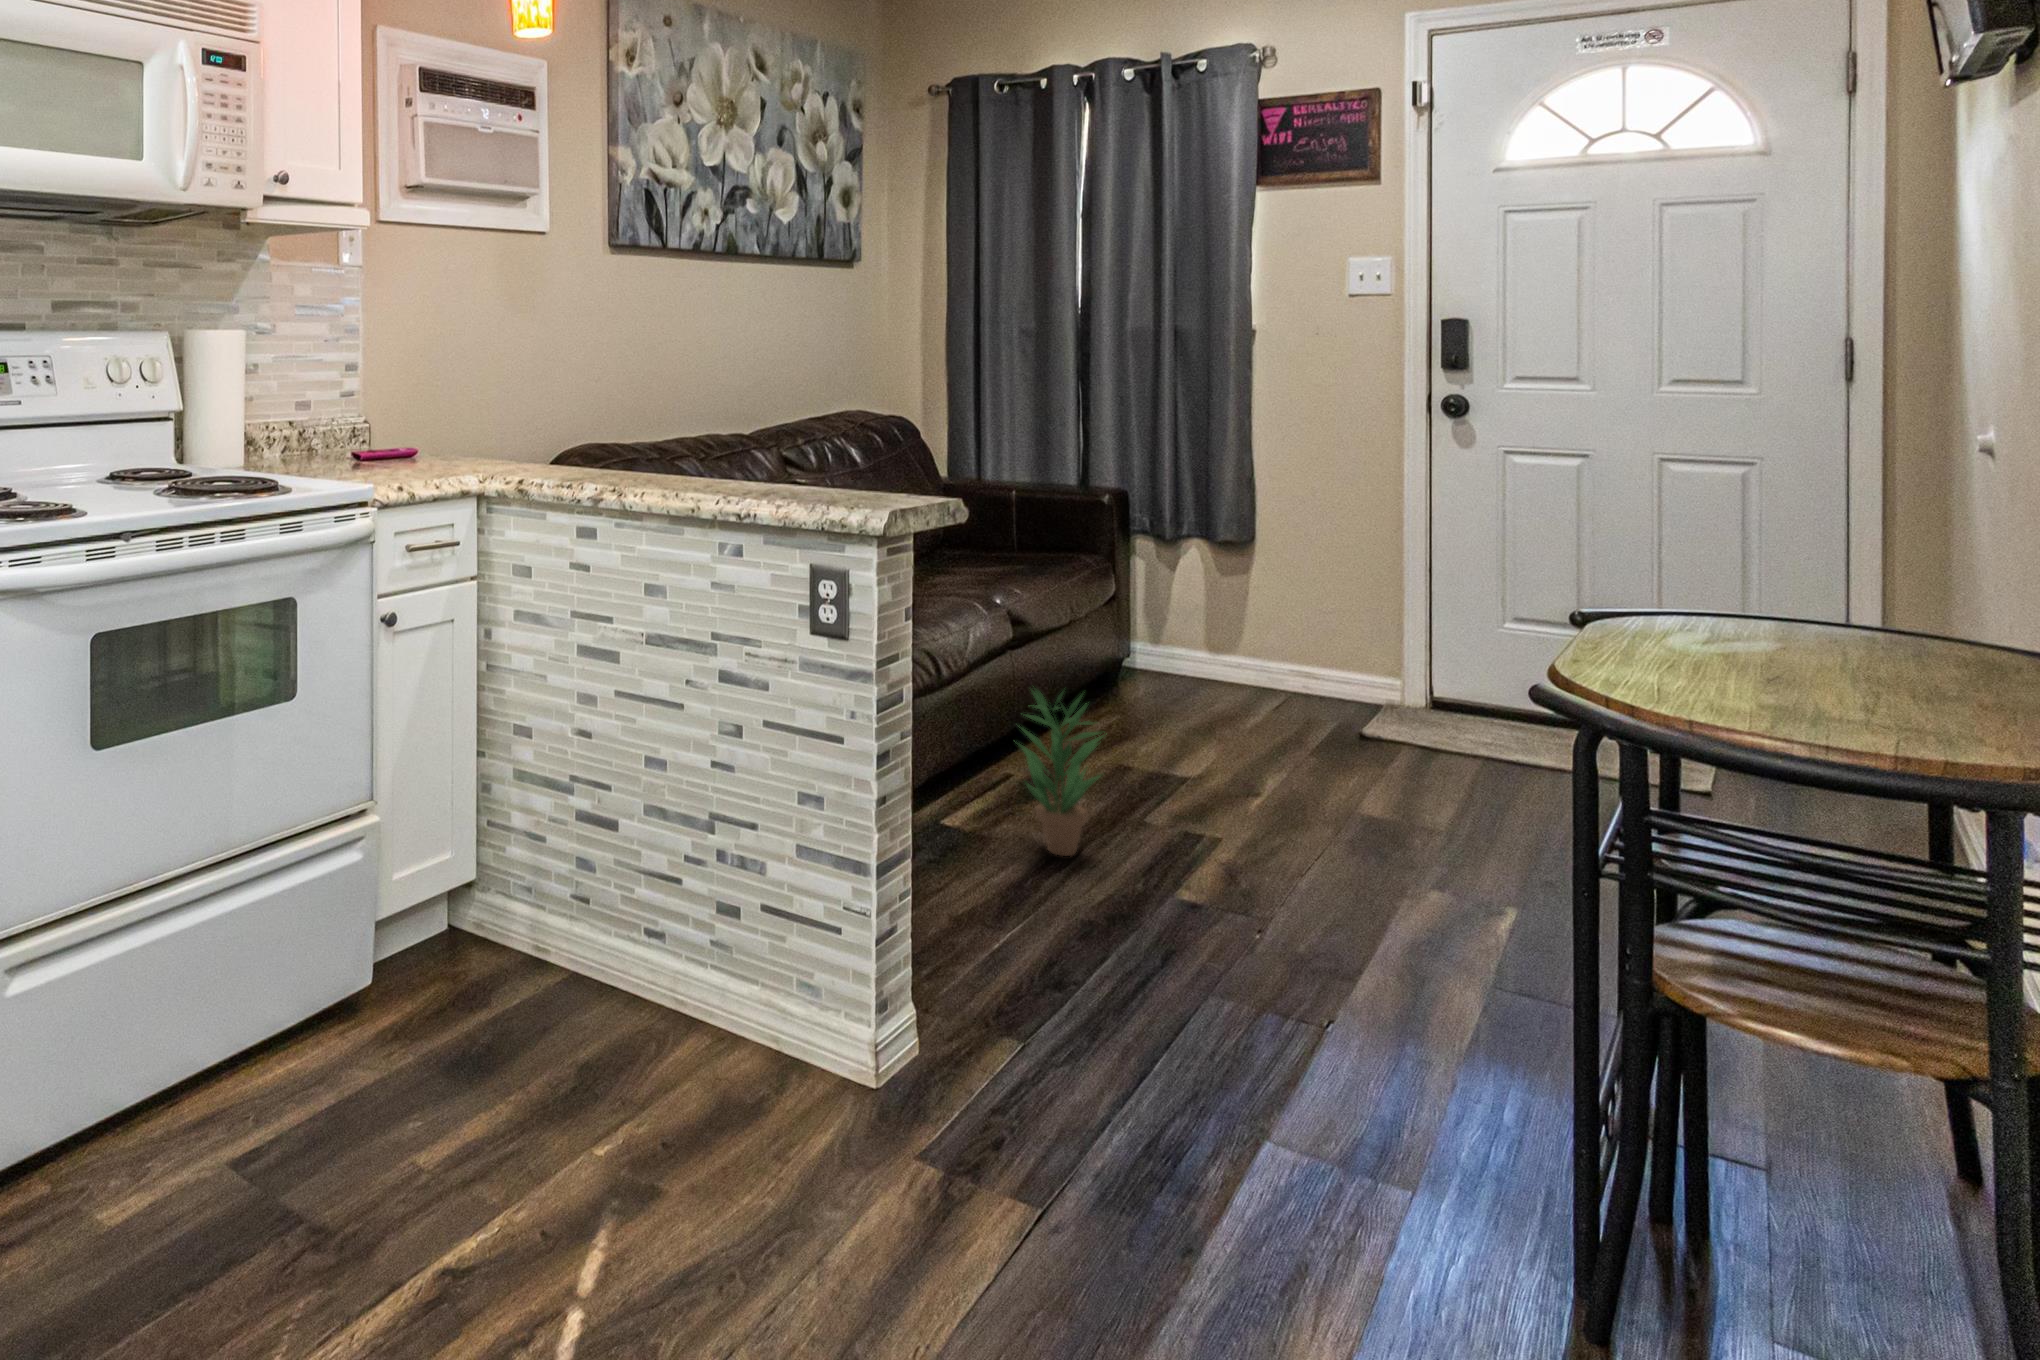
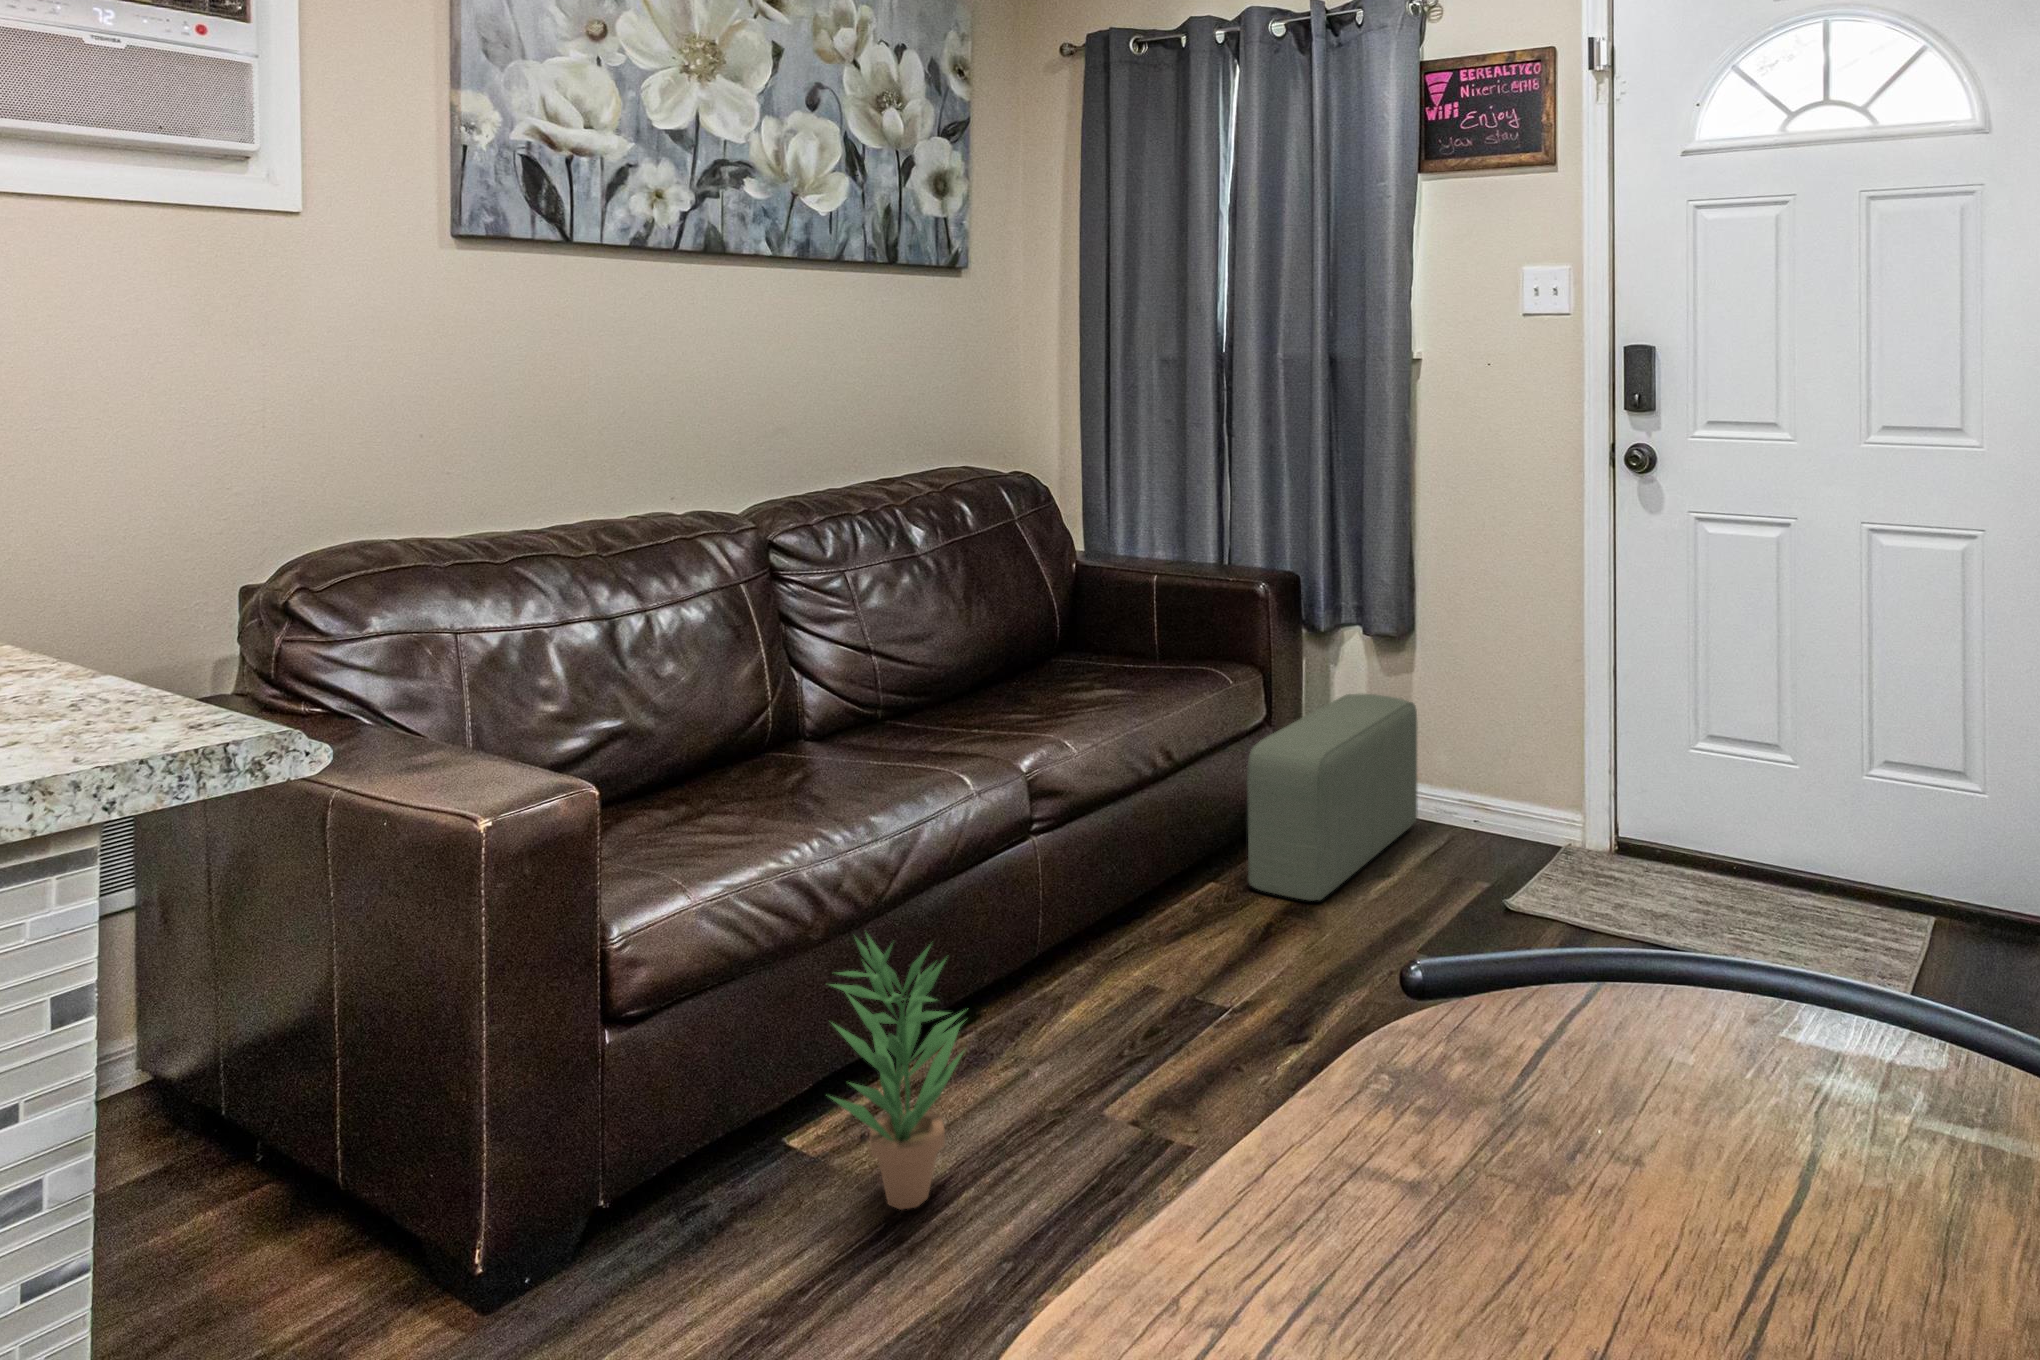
pouf: none [1154,587,1257,726] -> present [1247,694,1417,901]

